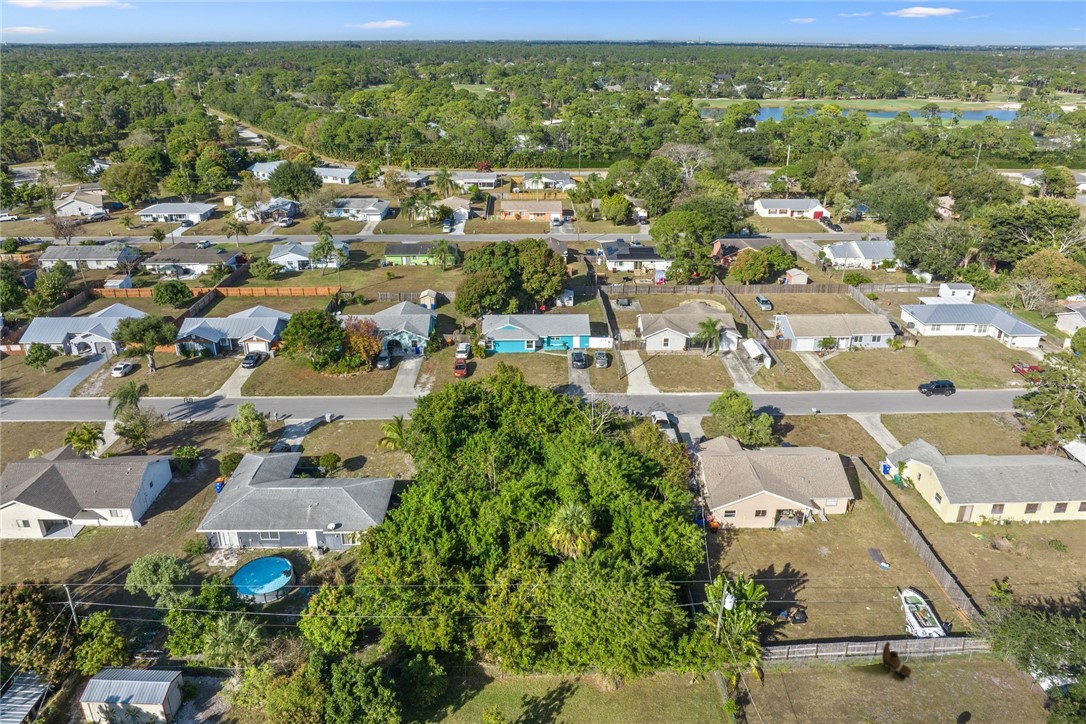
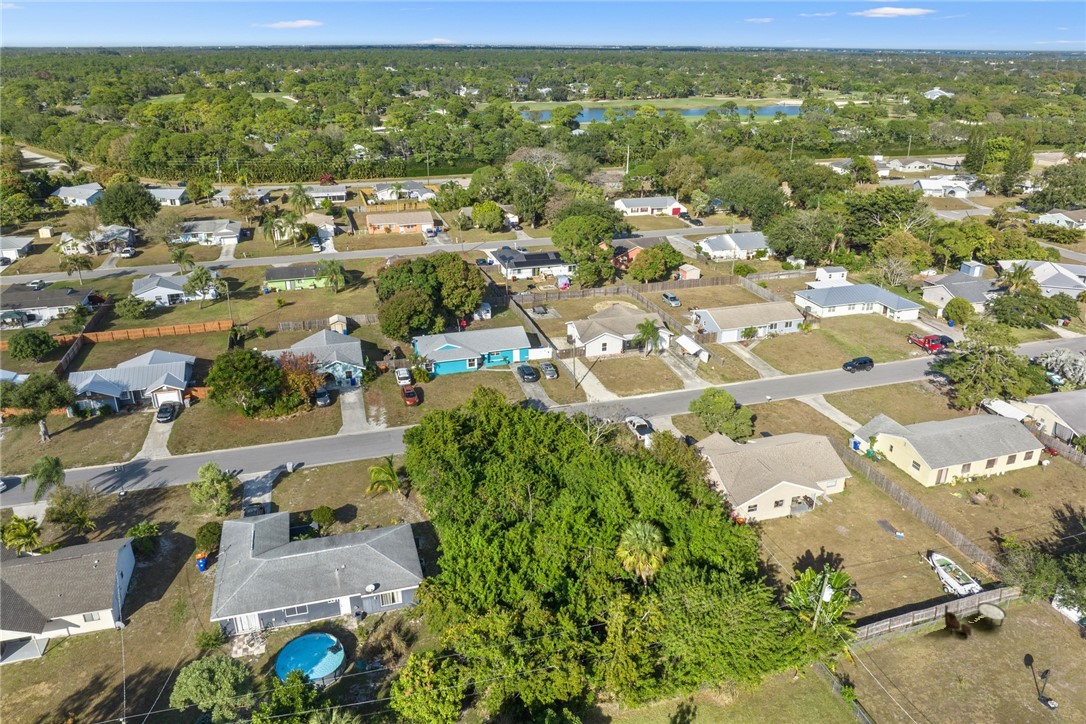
round table: none [926,648,957,676] -> present [977,603,1006,628]

